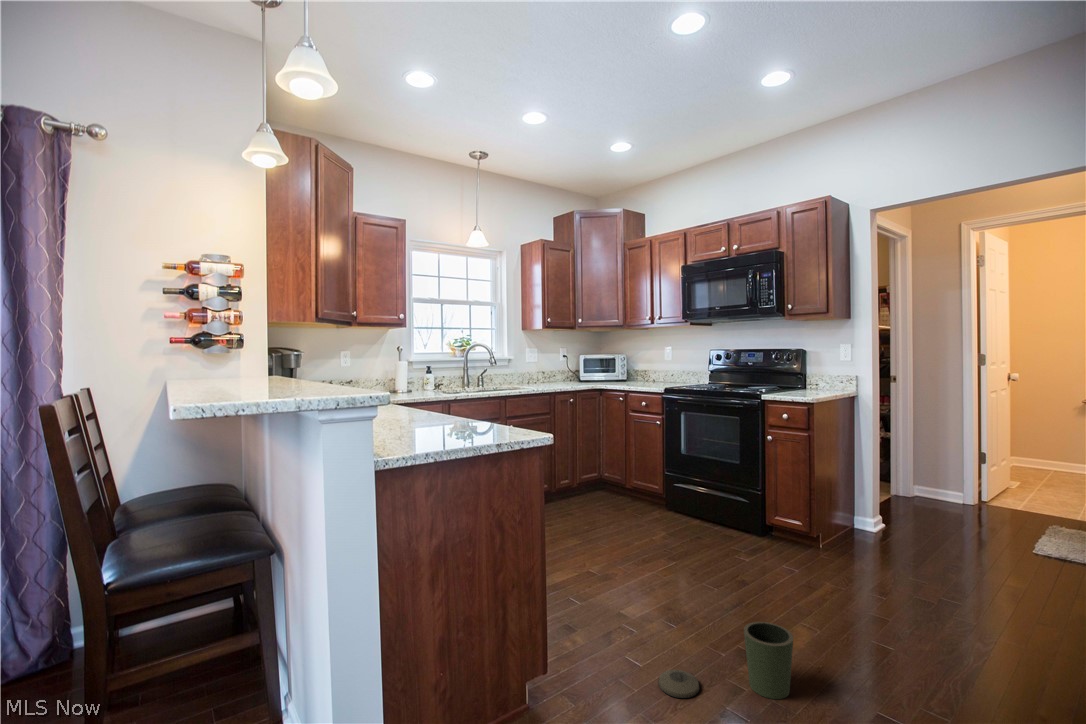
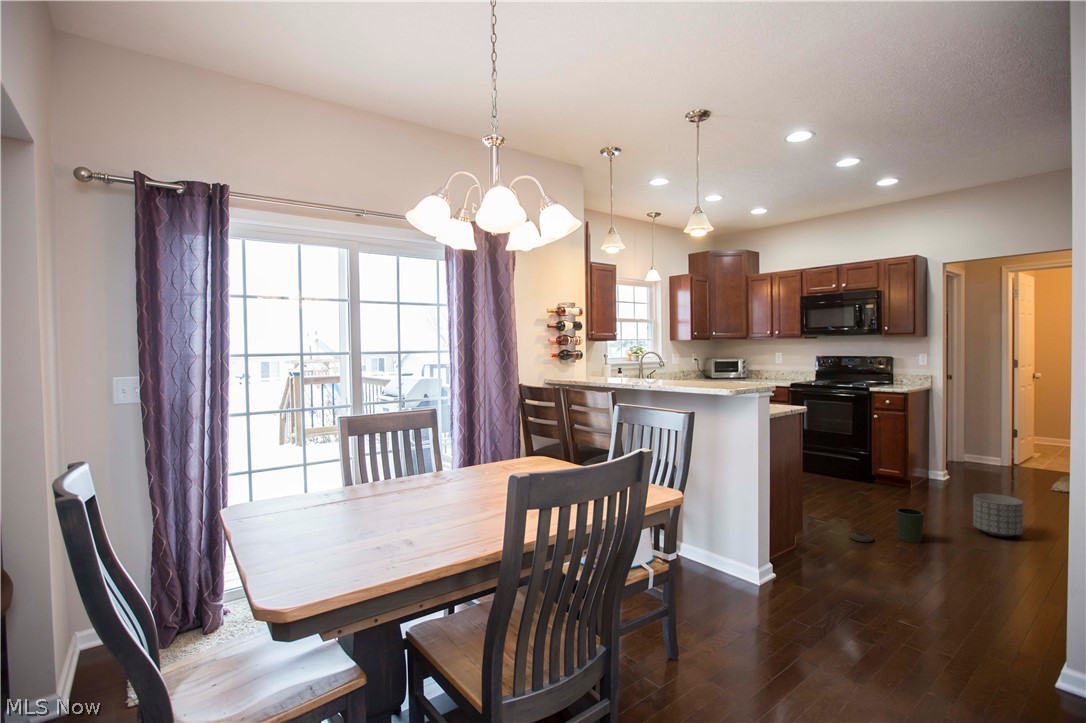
planter: none [894,587,985,681] -> present [973,494,1023,537]

